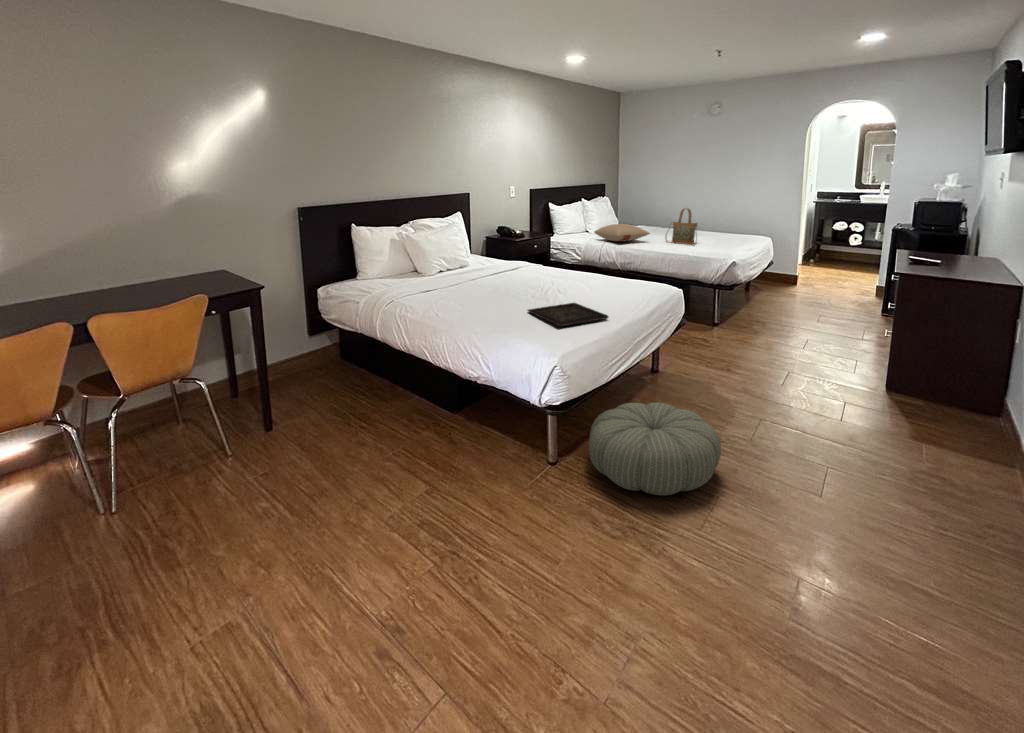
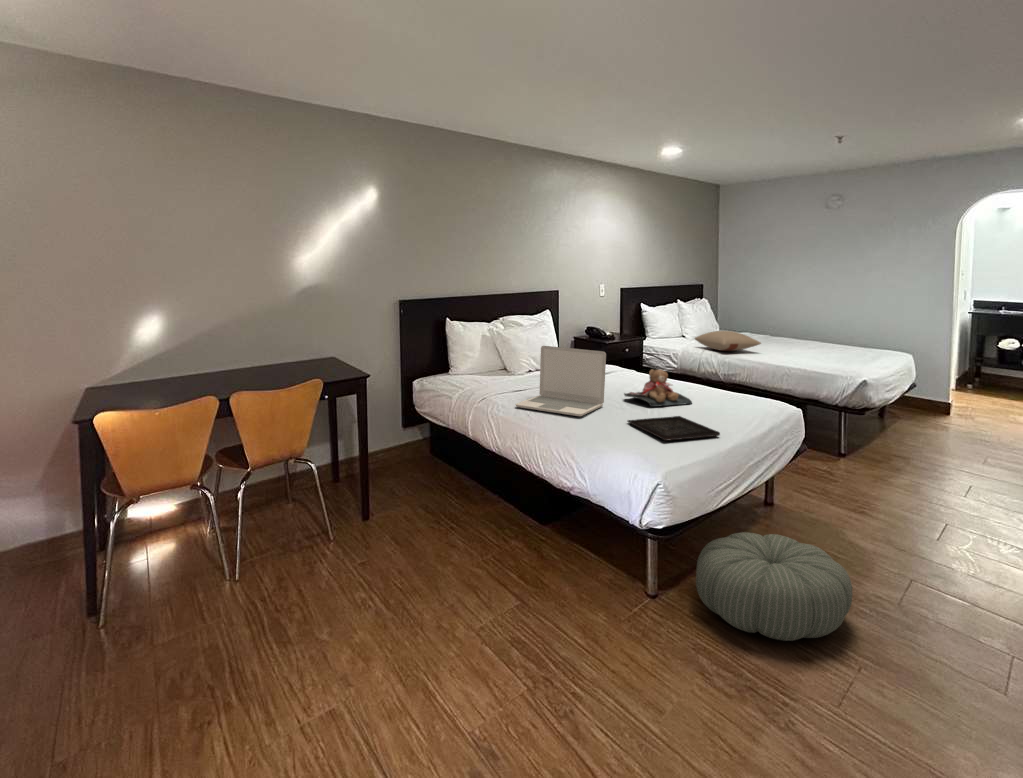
handbag: present [666,209,697,245] -> none [779,317,819,360]
laptop: none [428,245,508,309] -> present [516,346,606,416]
teddy bear: none [527,261,587,296] -> present [624,369,692,407]

